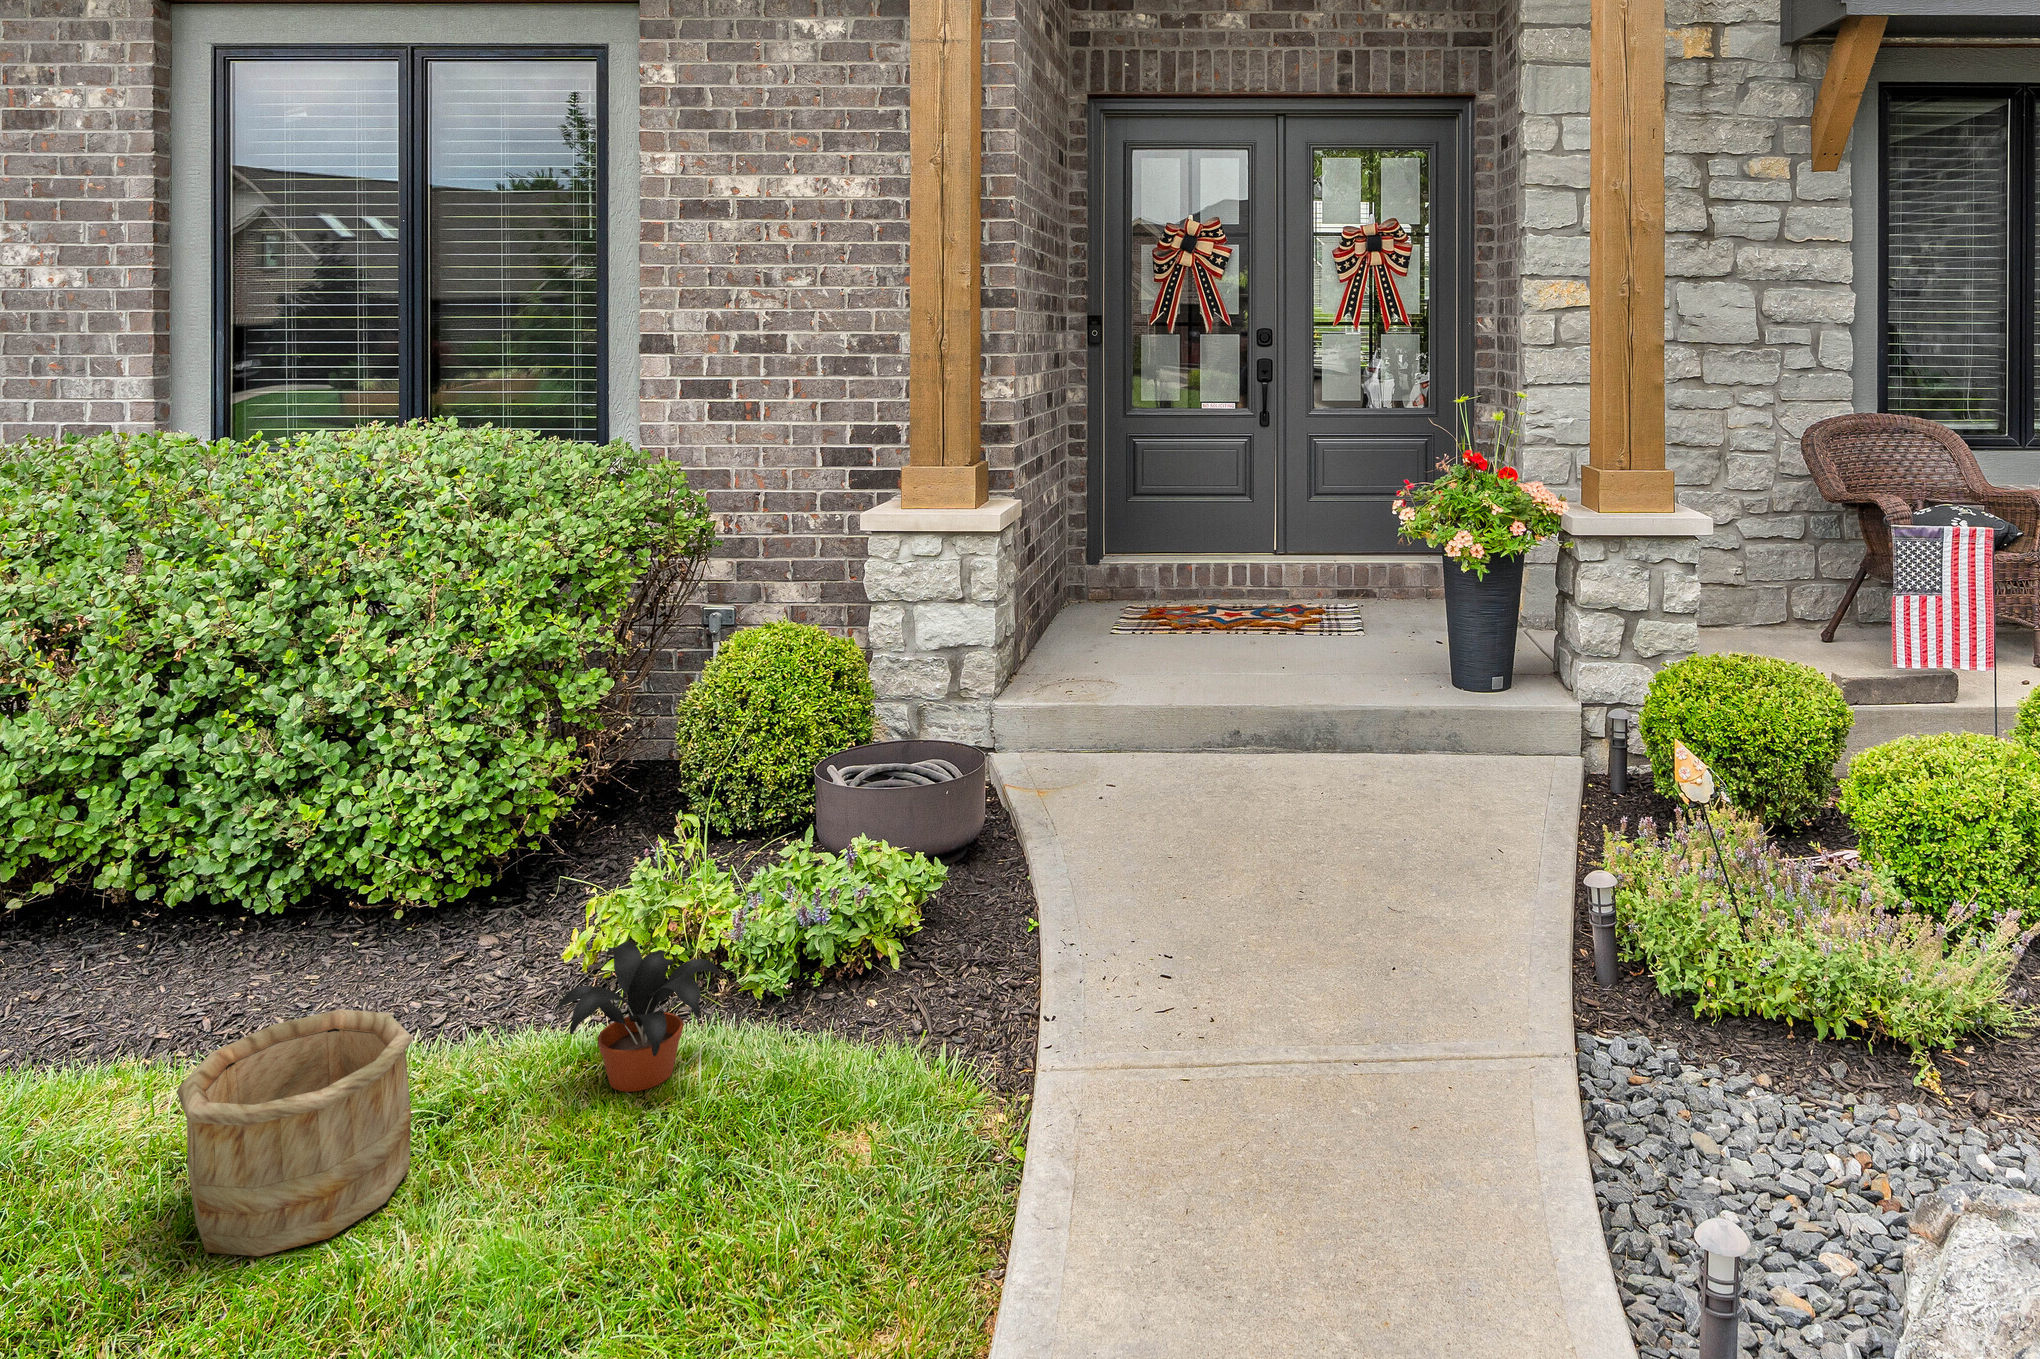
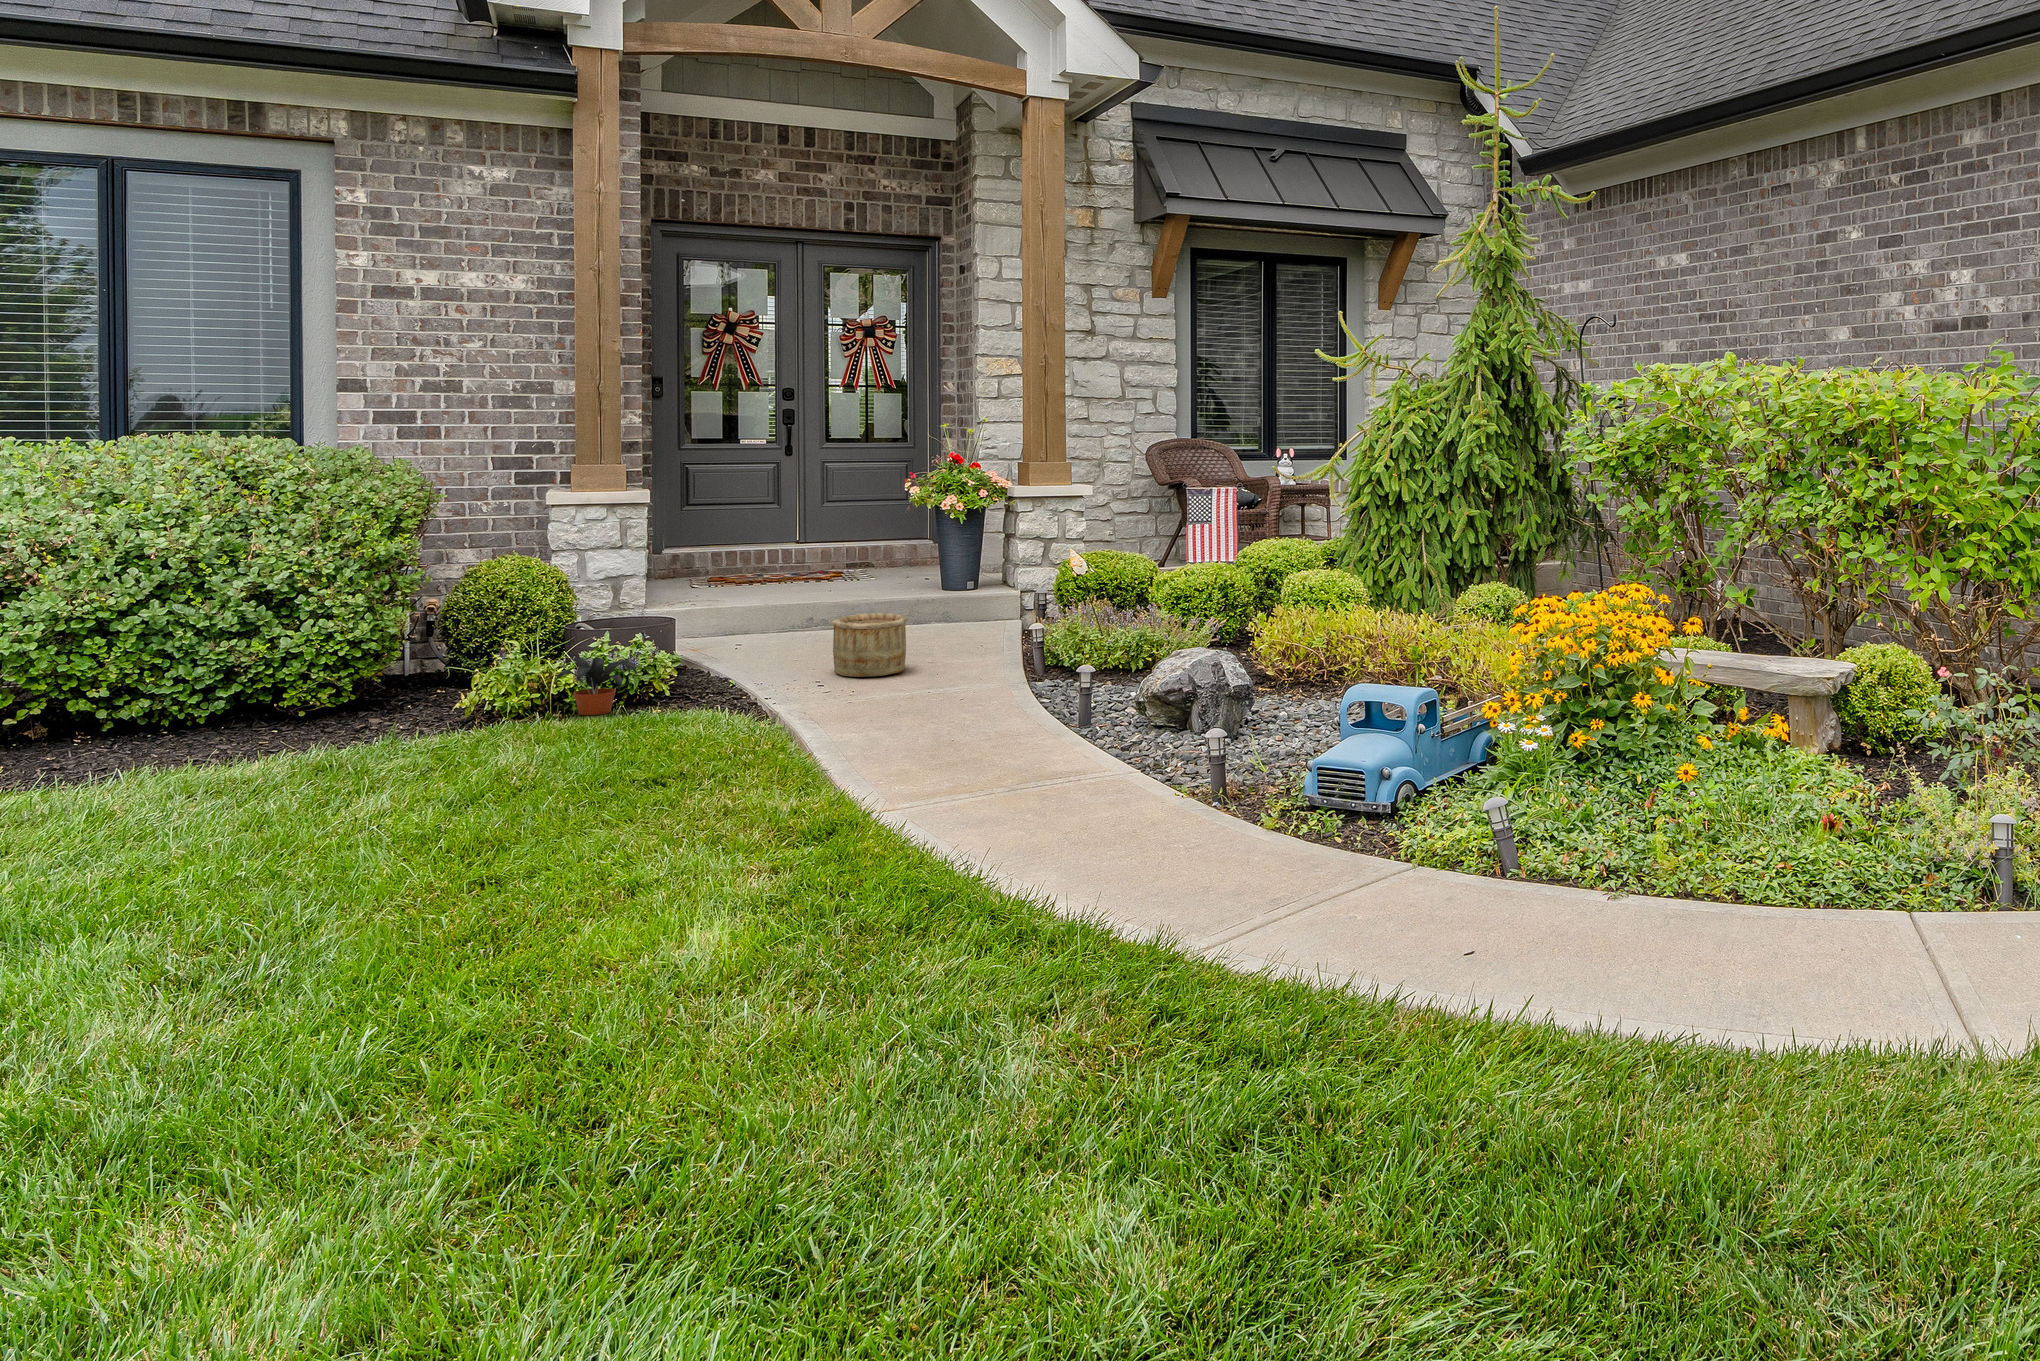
wooden bucket: present [177,1009,412,1256] -> present [831,613,908,677]

